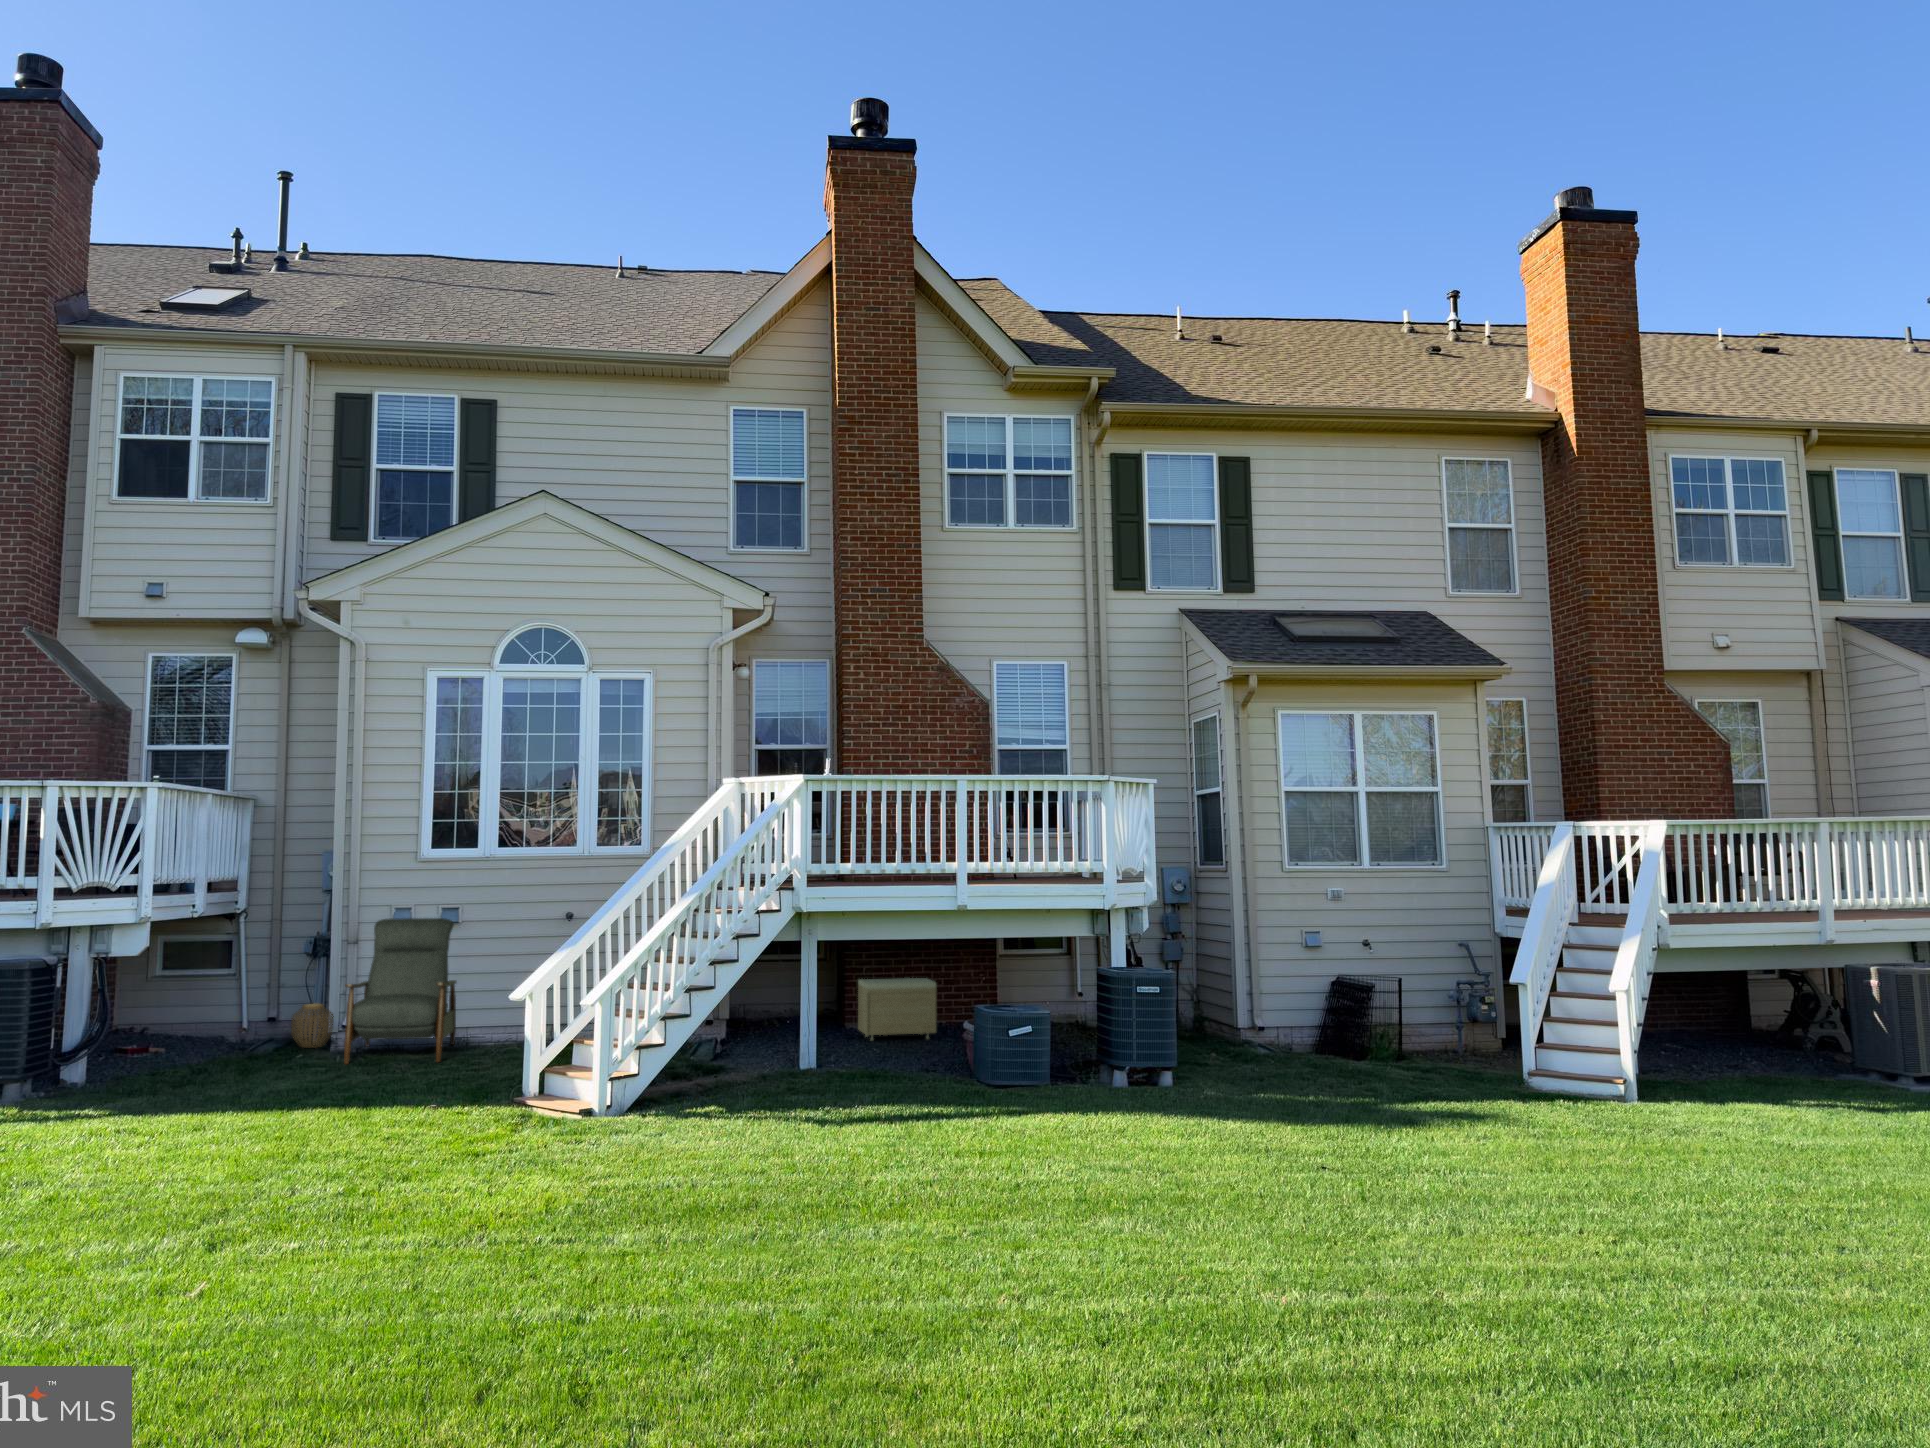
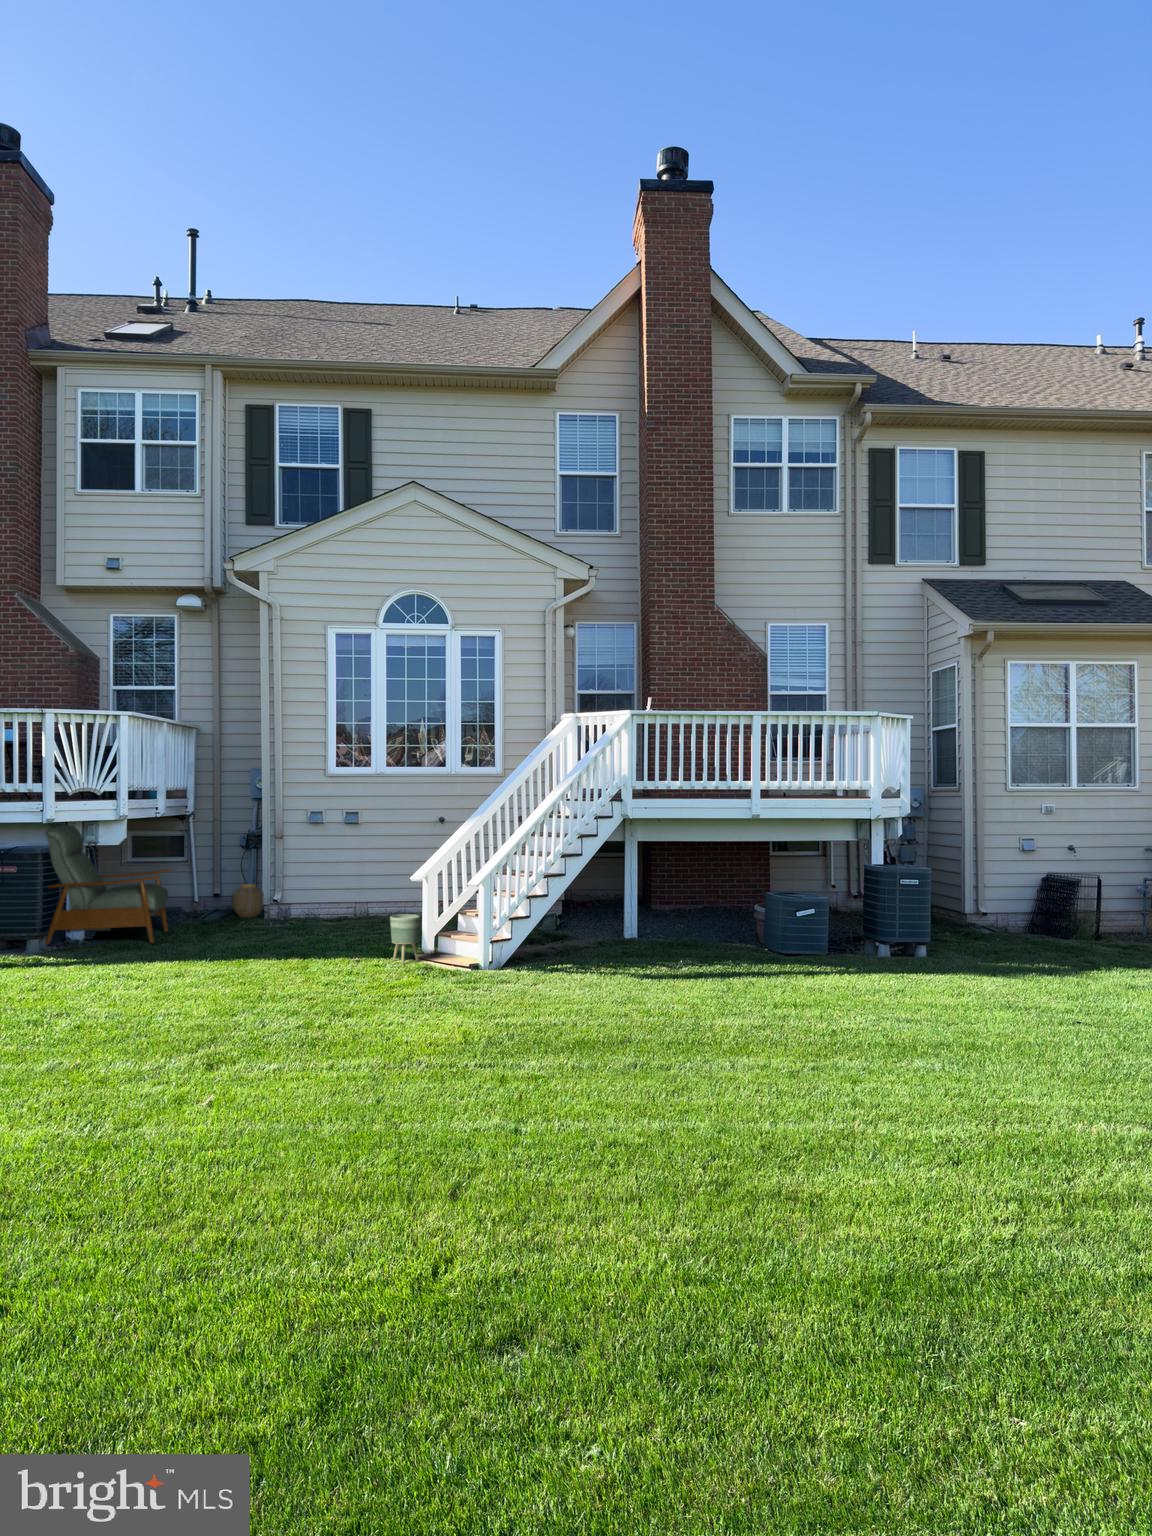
chair: present [344,918,456,1064] -> present [45,825,171,945]
storage bench: present [858,978,936,1040] -> none [664,872,727,919]
planter: none [484,1042,524,1108] -> present [390,914,420,964]

